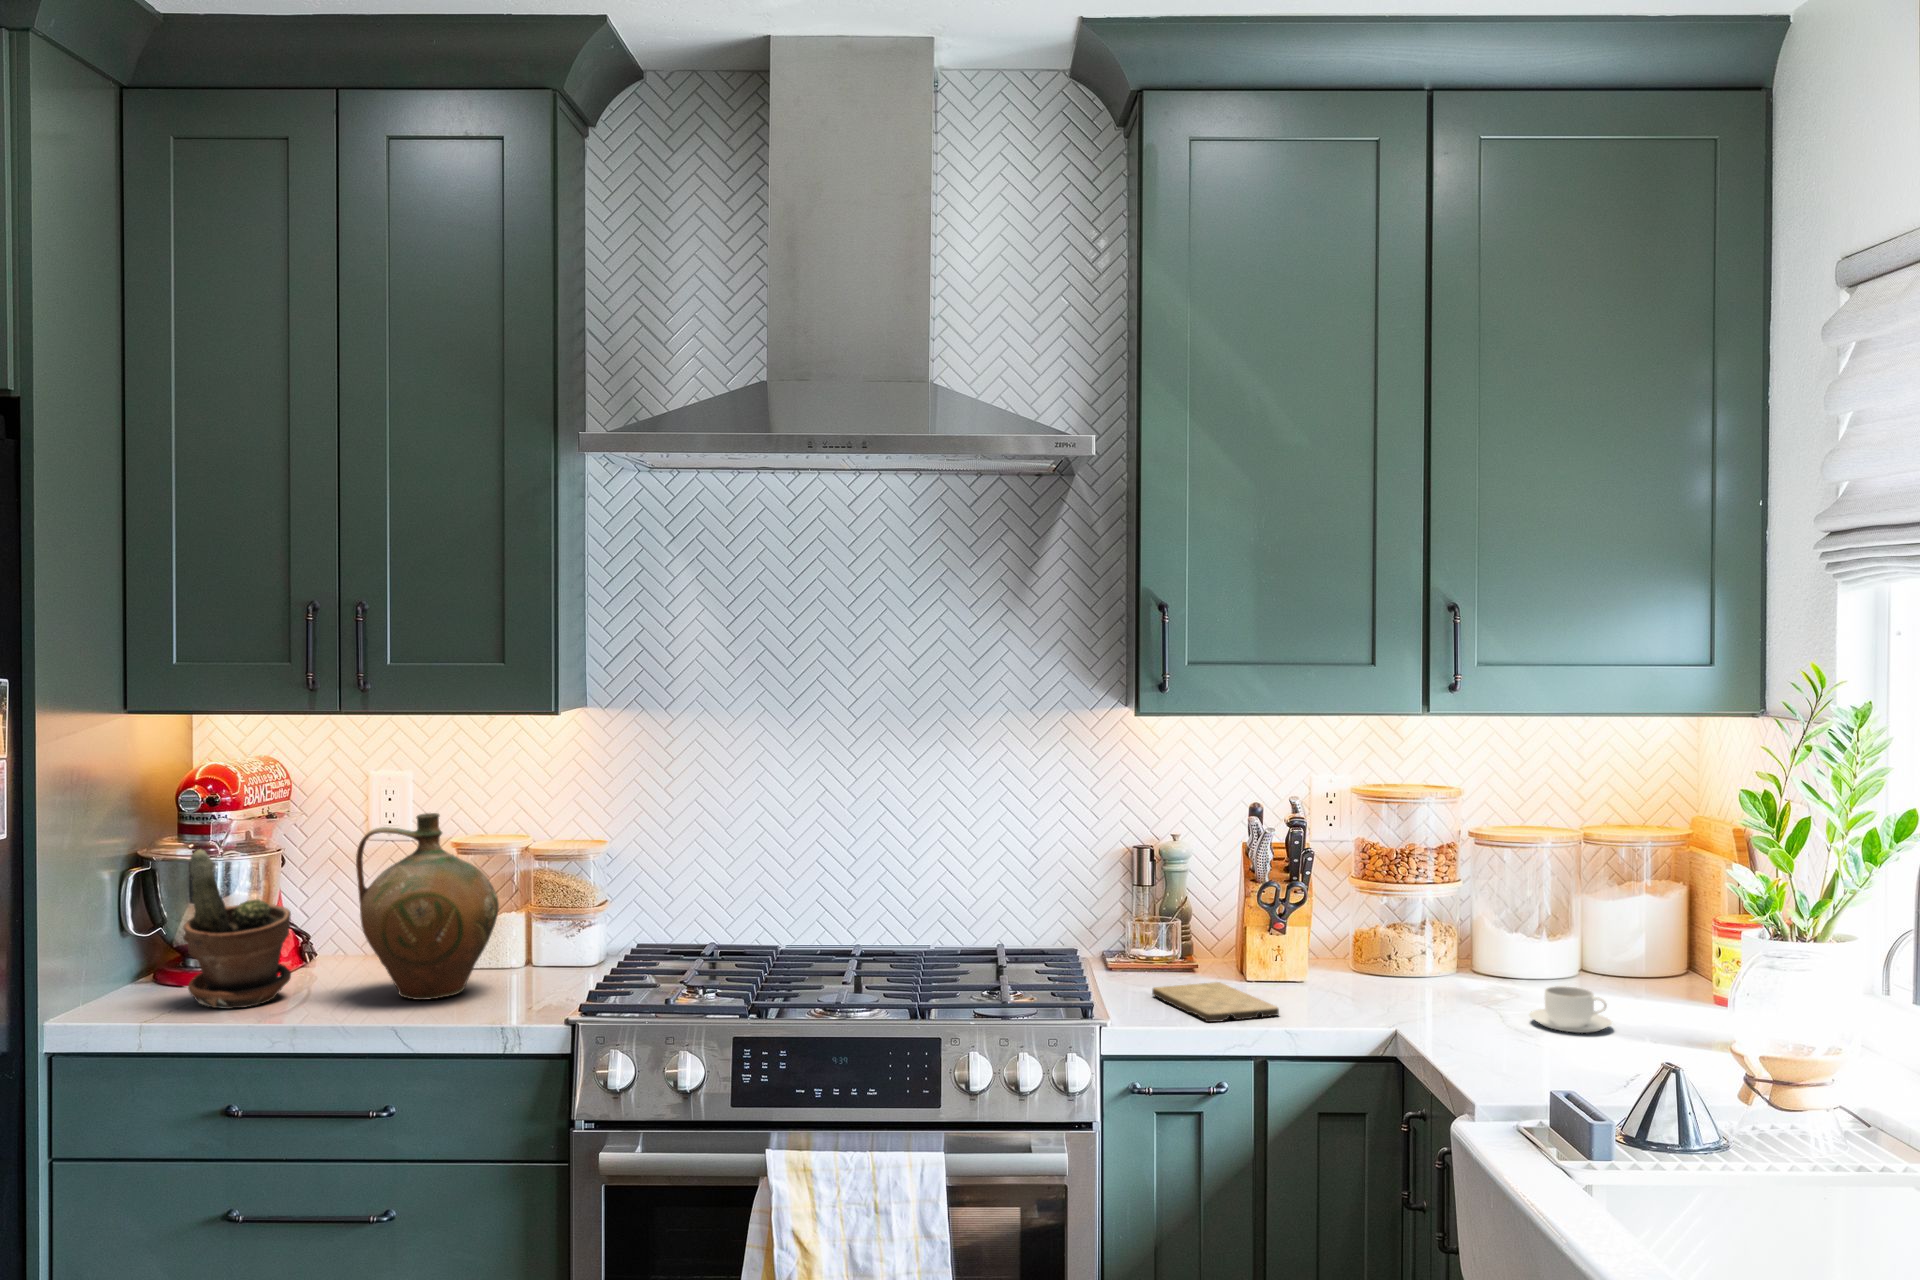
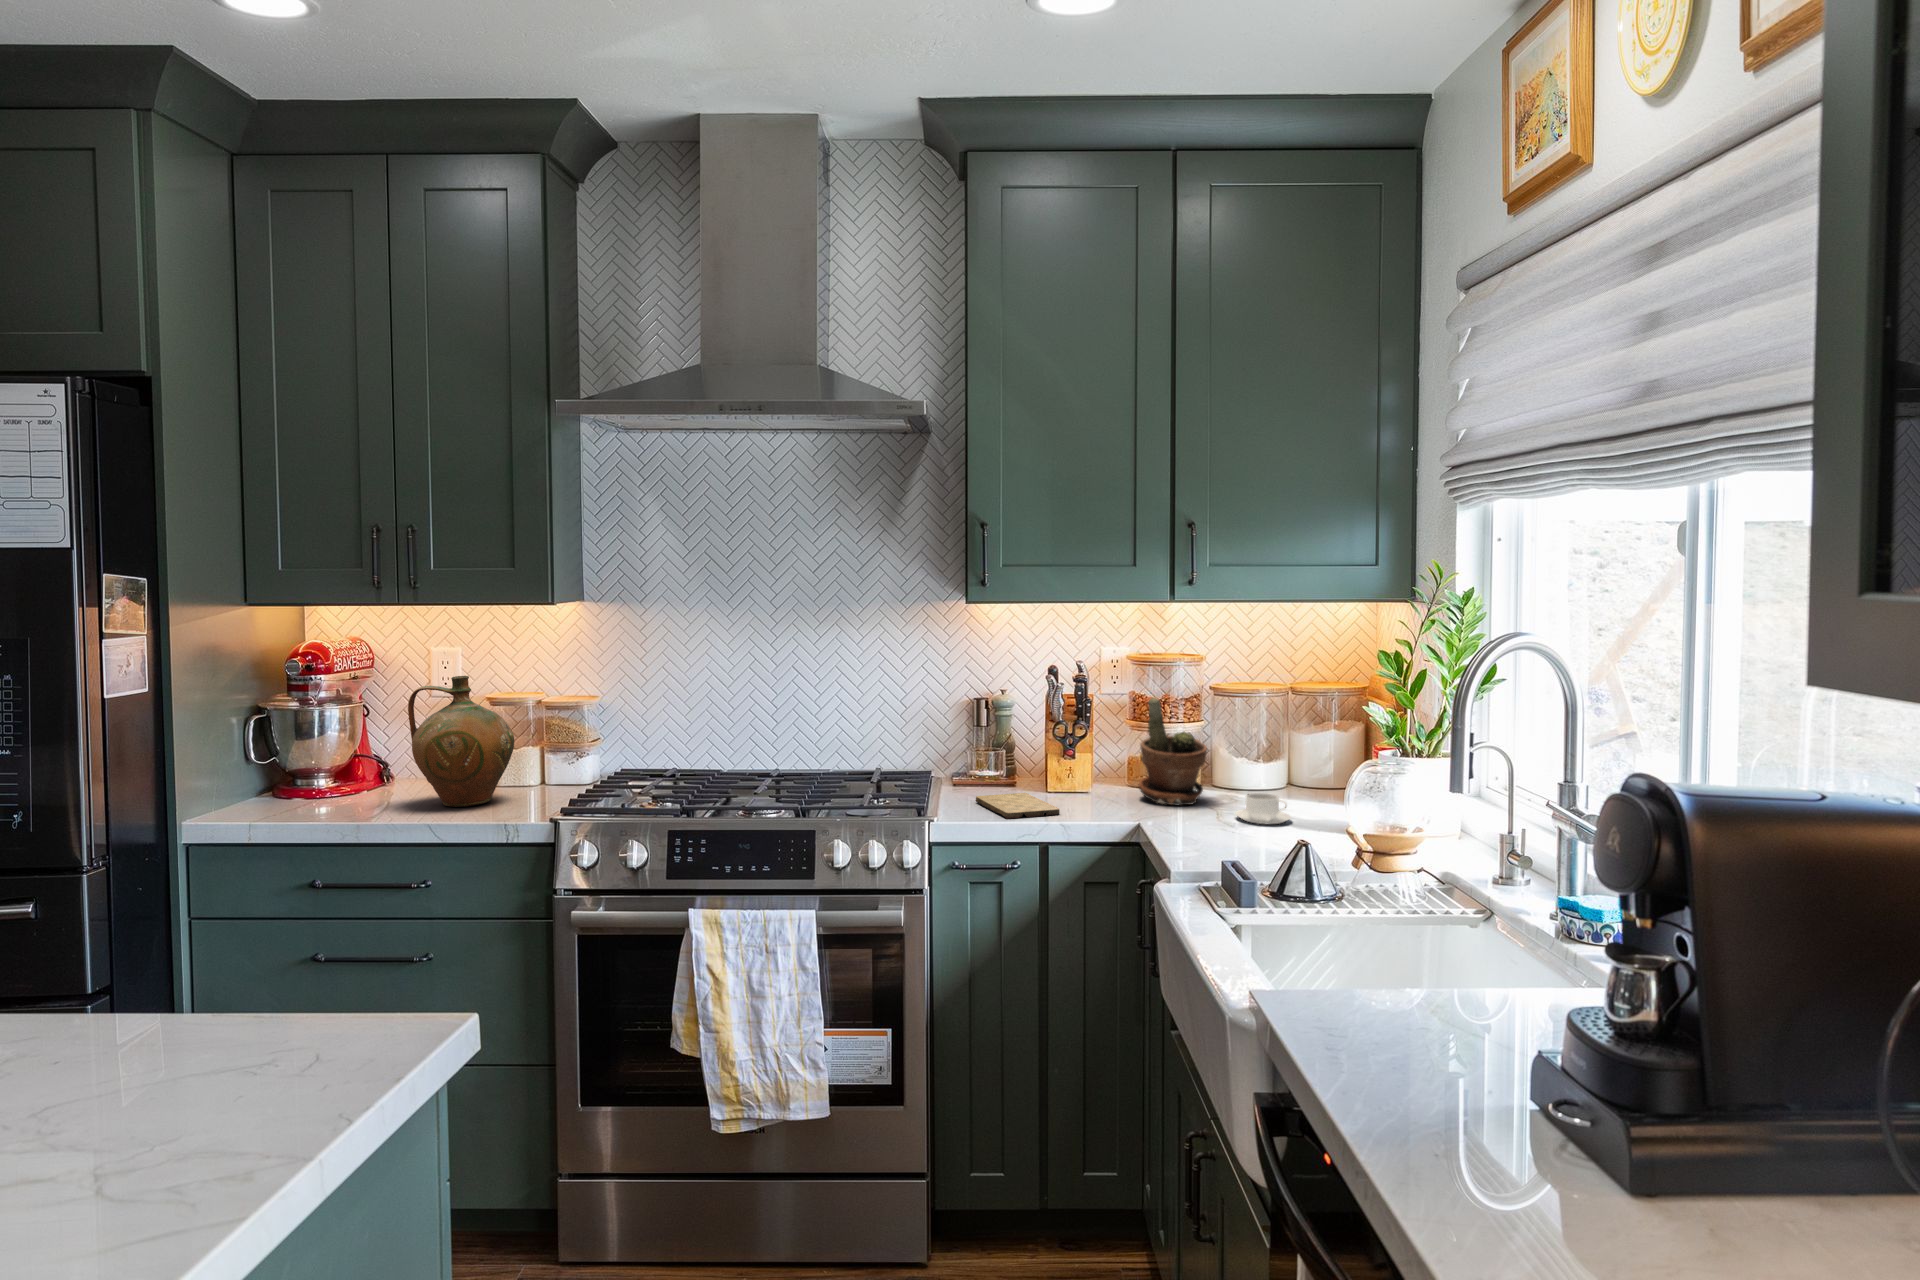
potted plant: present [183,850,291,1009] -> present [1138,698,1207,806]

